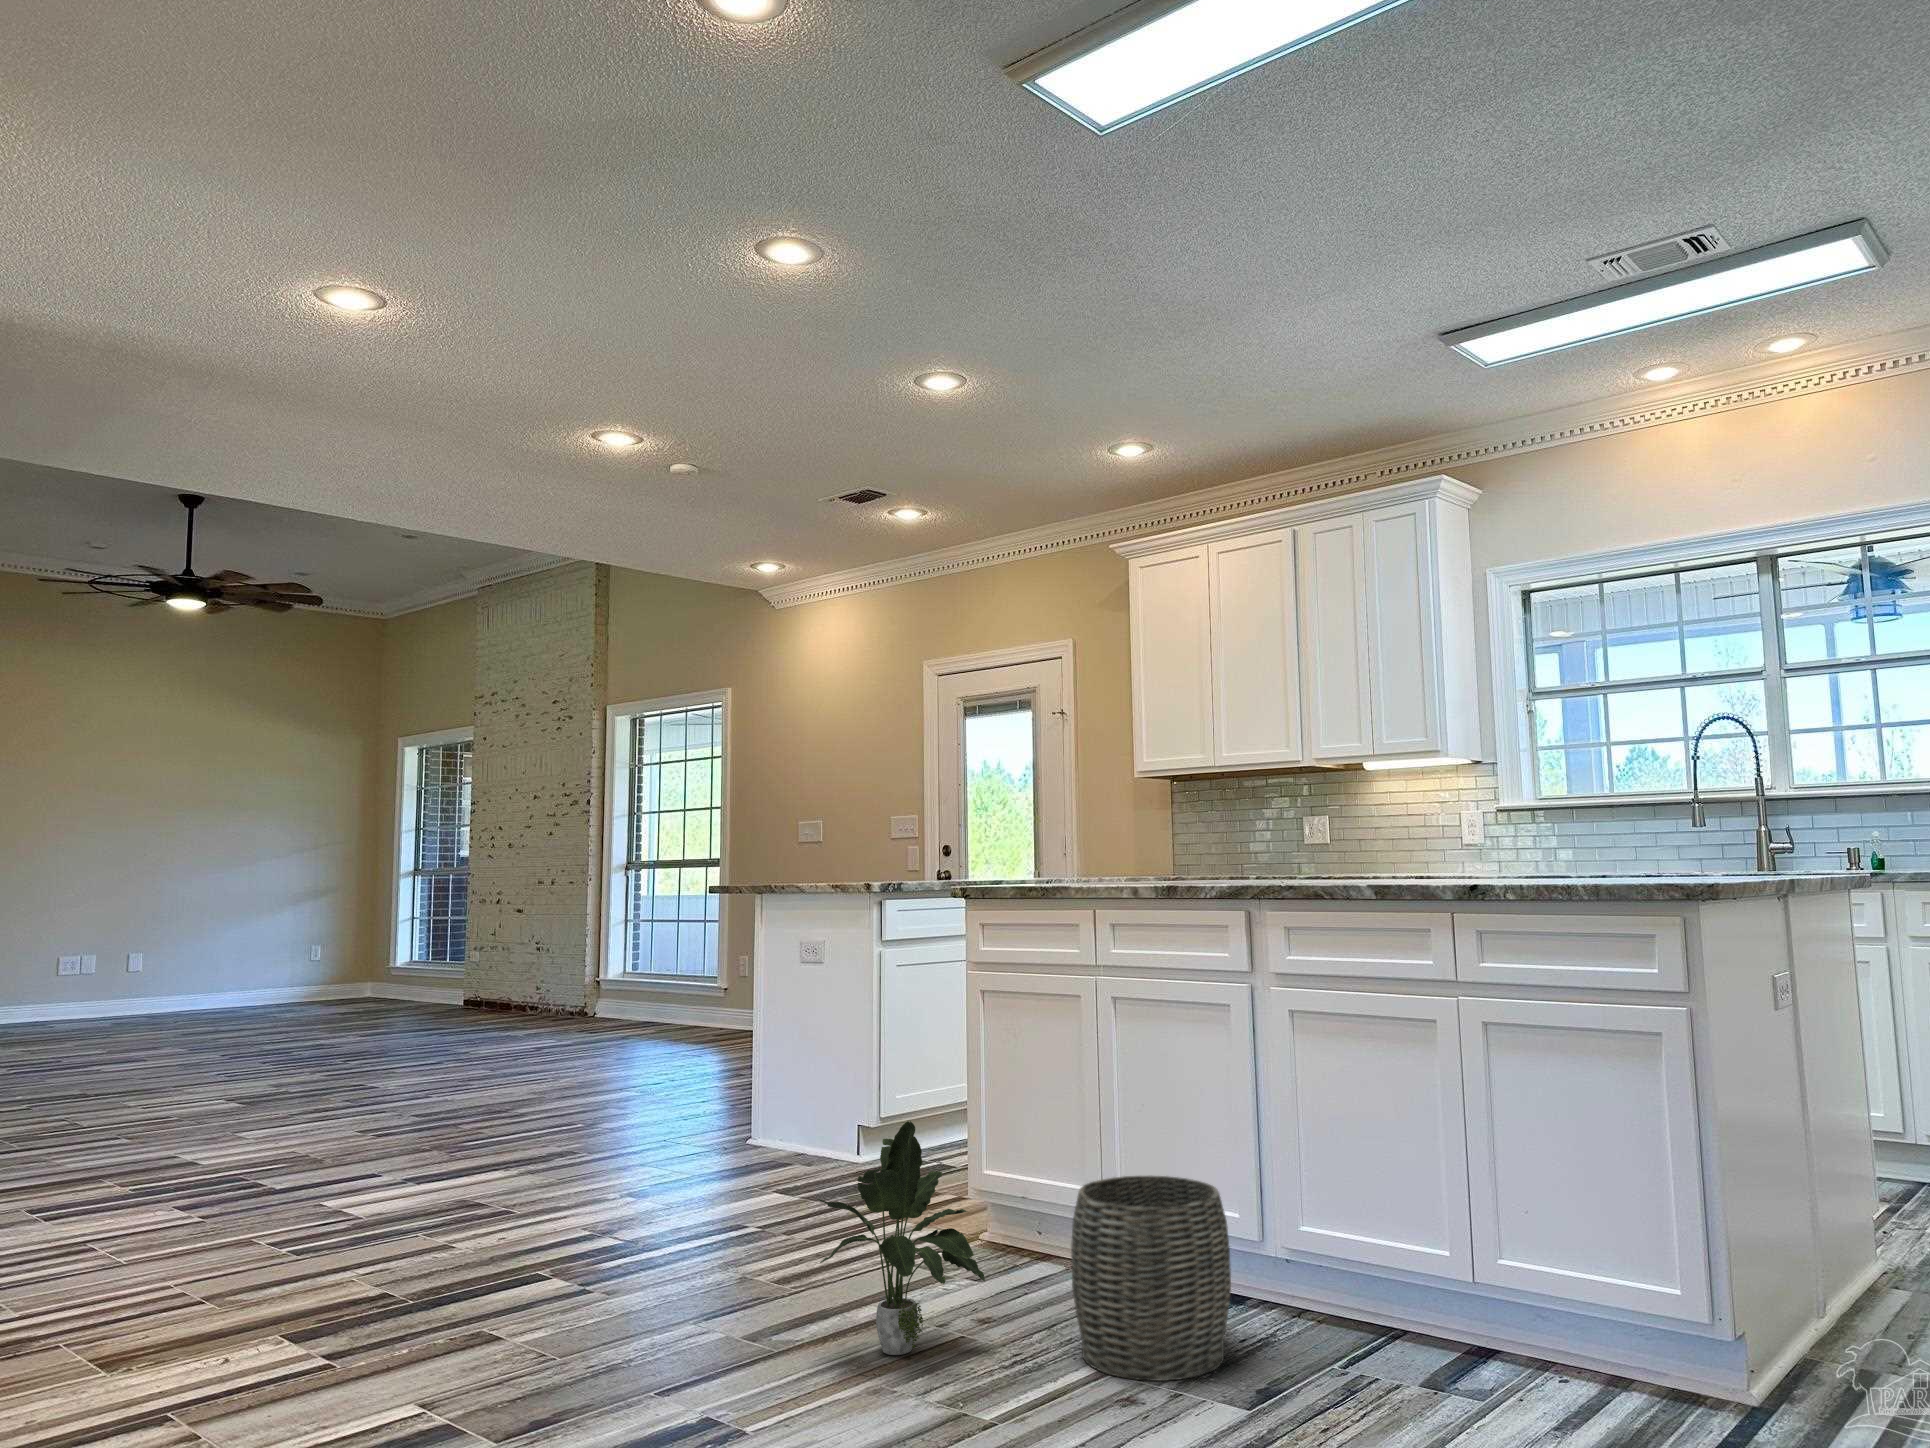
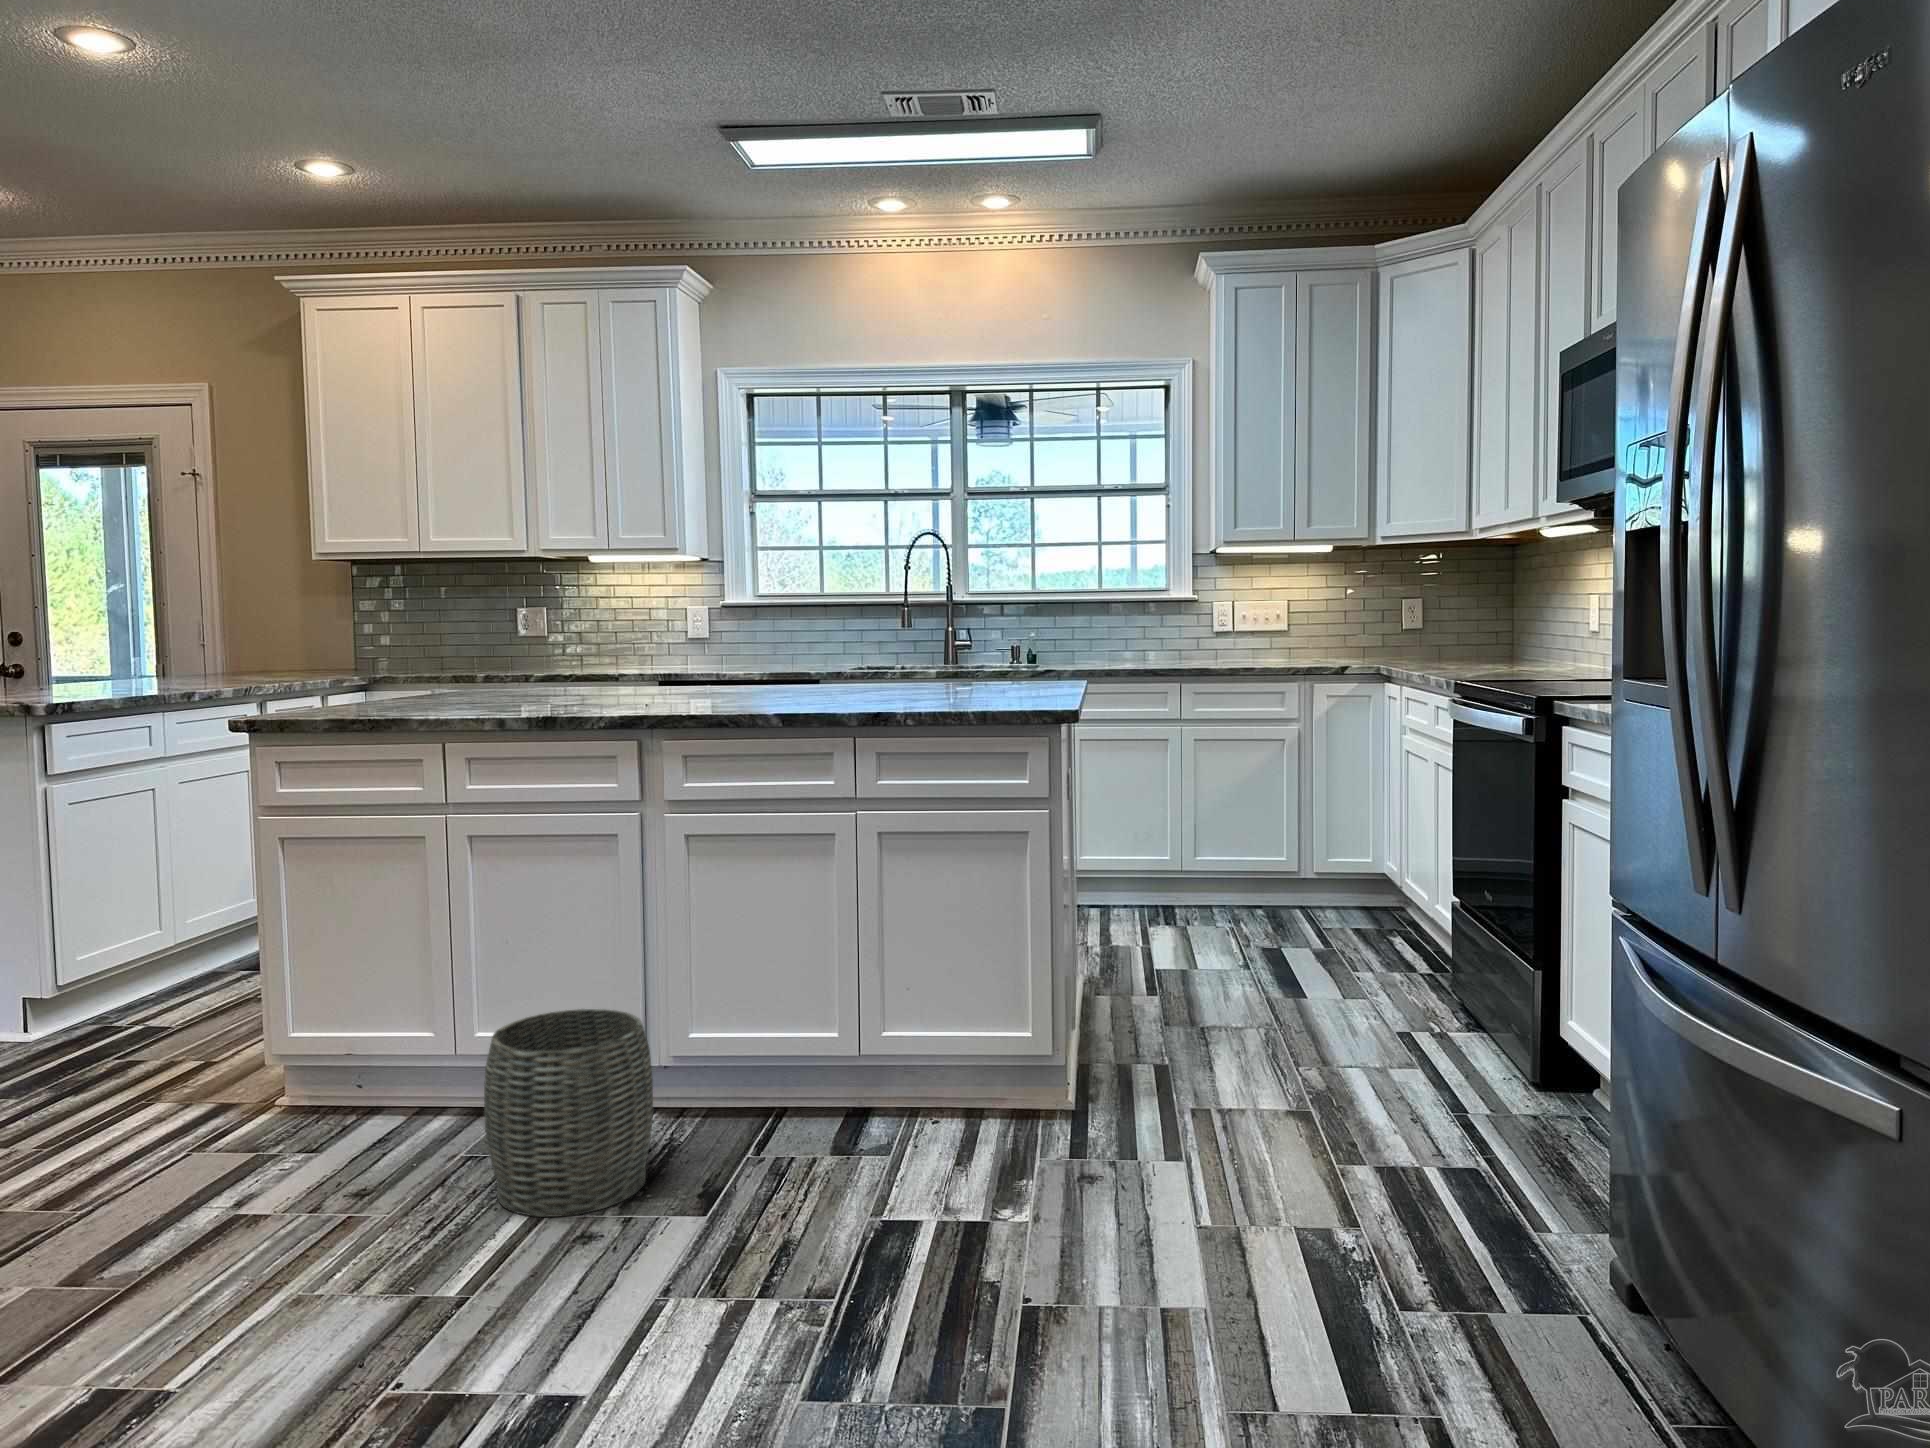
potted plant: present [818,1121,985,1355] -> none [170,1001,385,1261]

